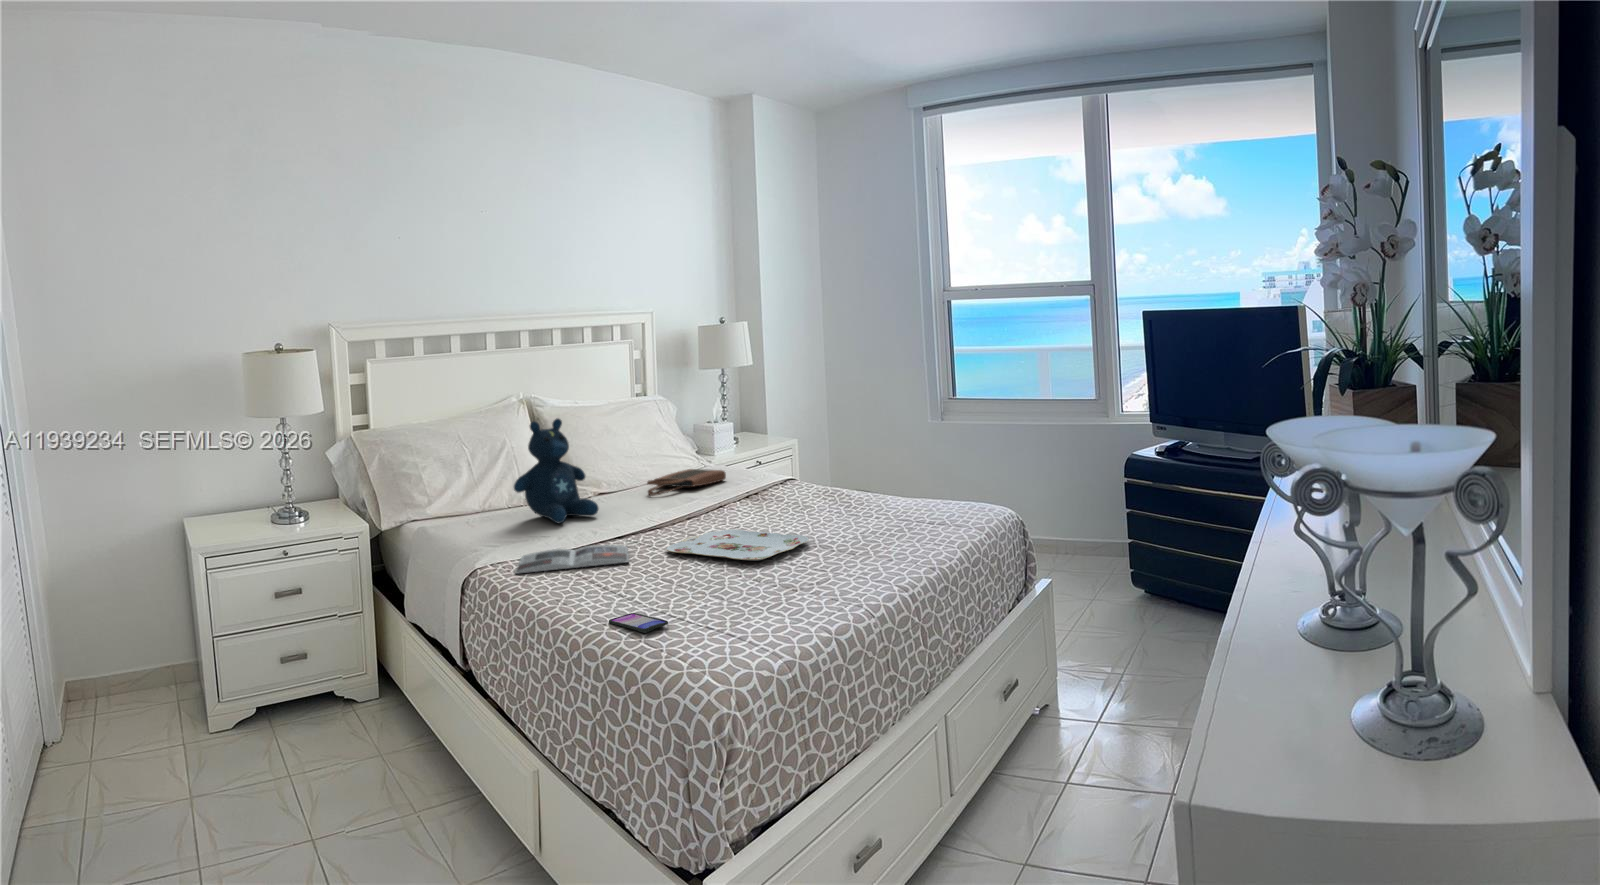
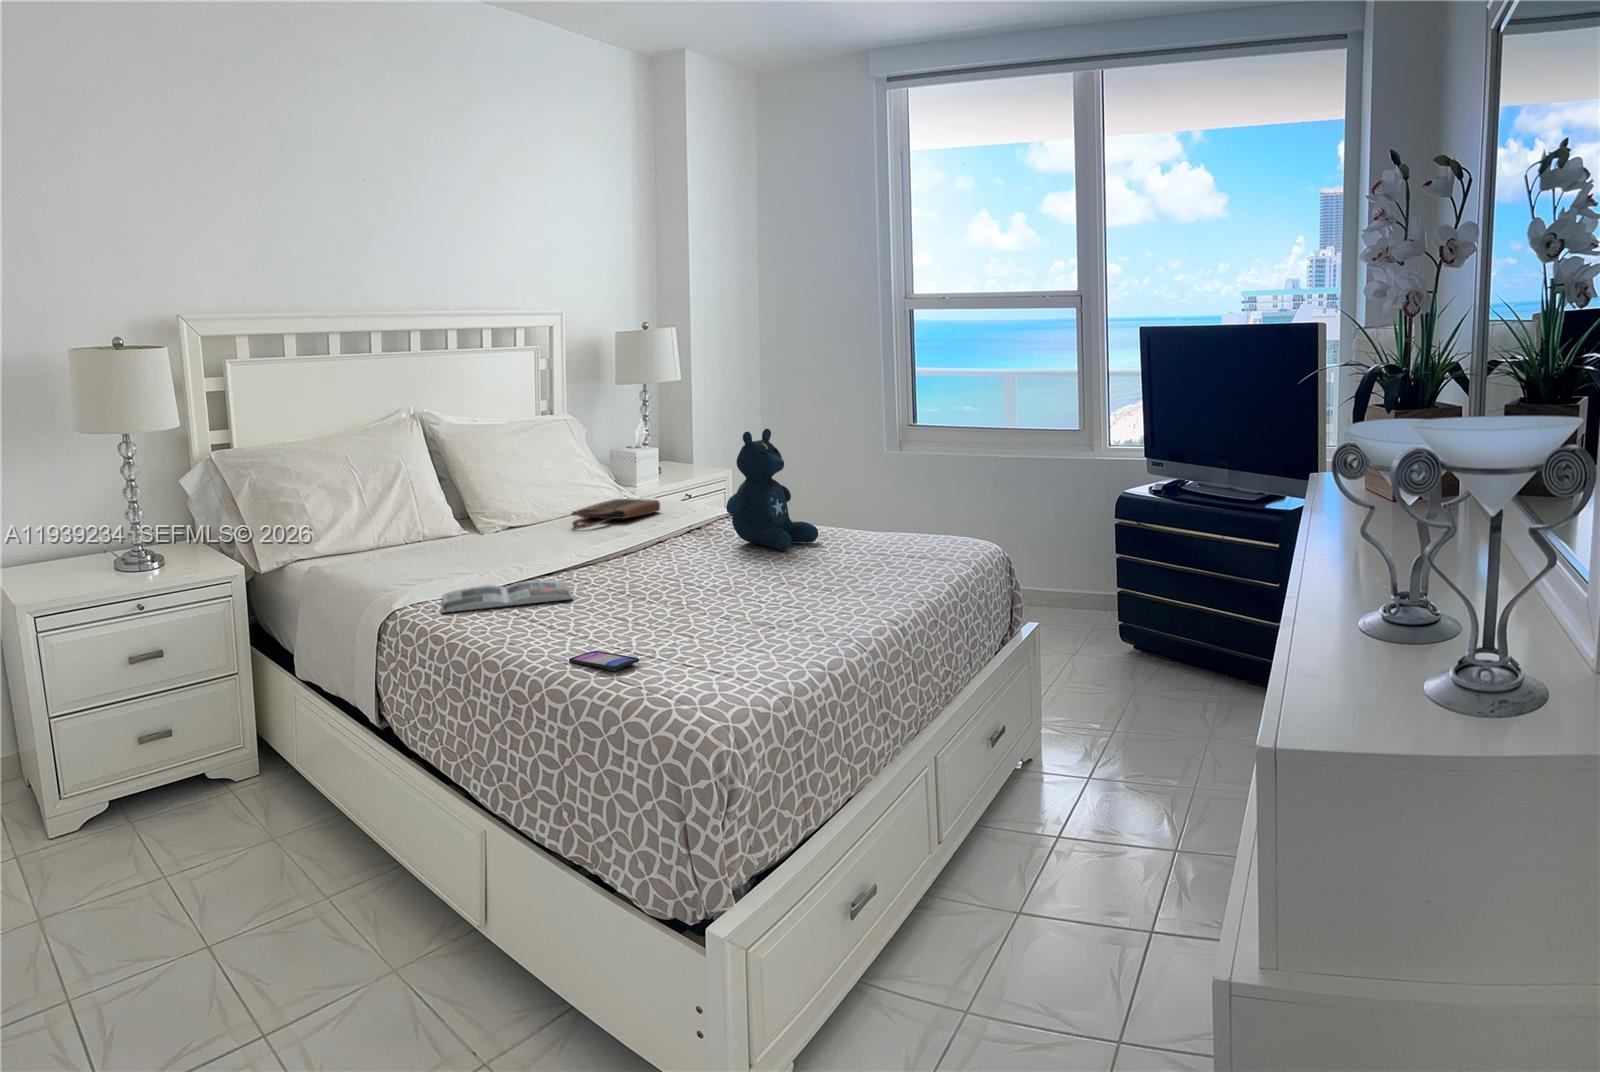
stuffed bear: present [514,419,599,523] -> present [726,429,818,550]
serving tray: present [666,529,809,561] -> none [613,563,776,595]

